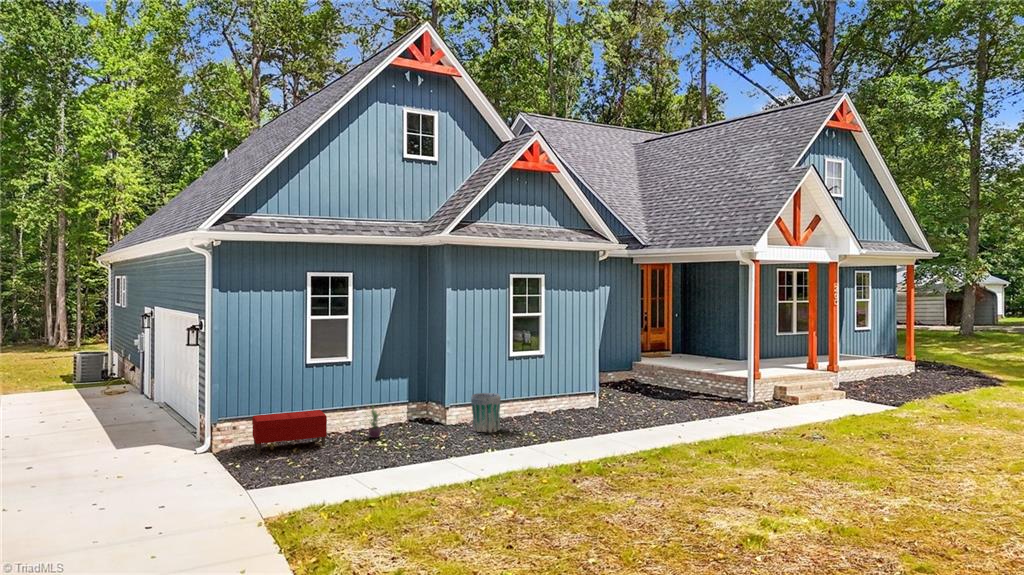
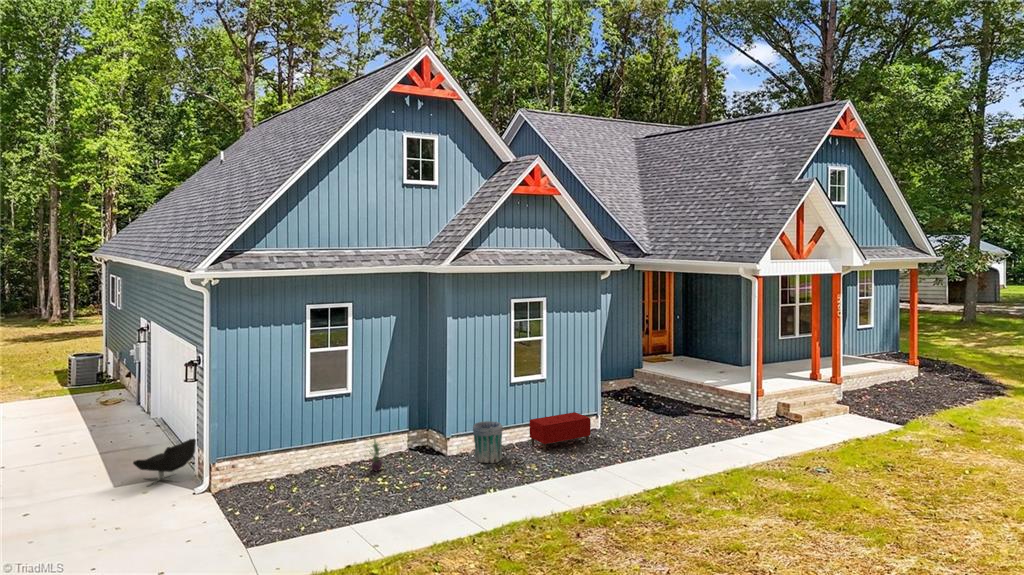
lounge chair: none [132,402,195,448] -> present [133,439,196,486]
bench: present [252,410,327,454] -> present [529,412,591,452]

